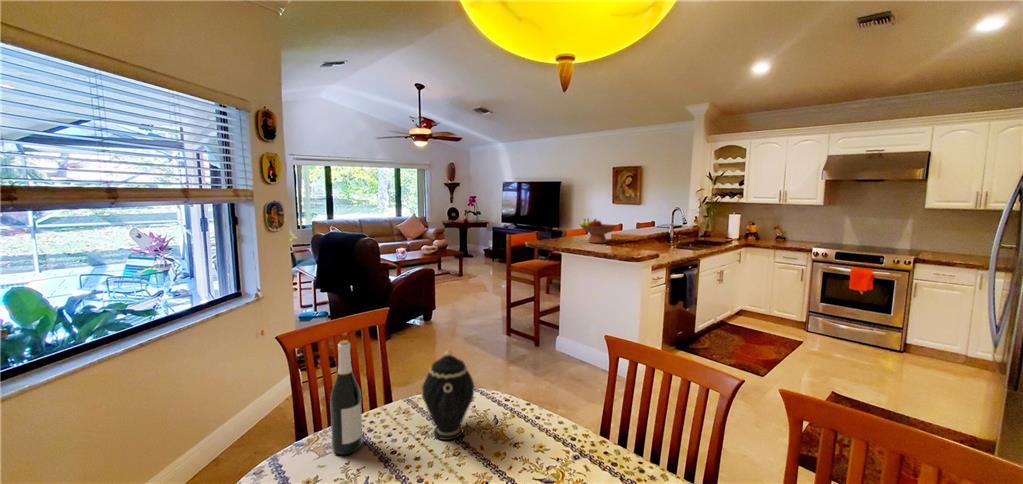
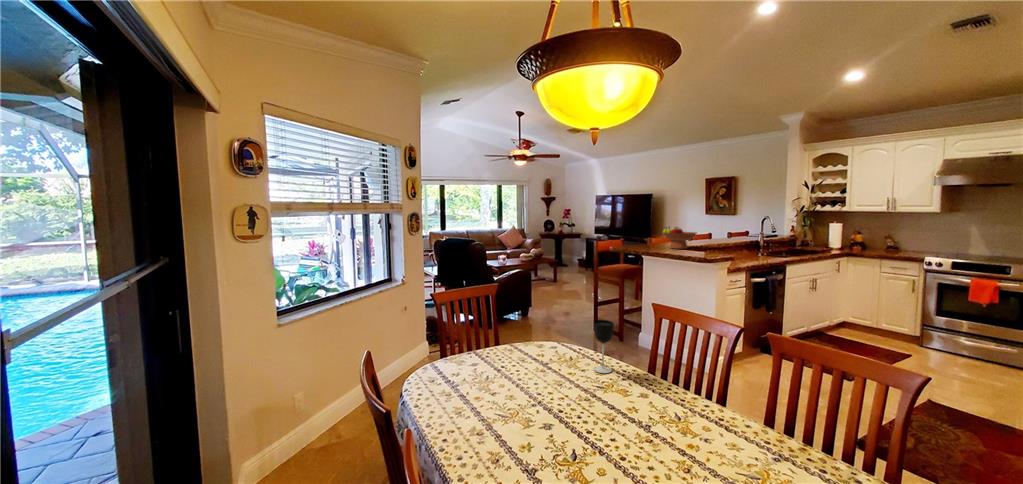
wine bottle: present [330,340,362,455] -> none [467,293,485,364]
teapot: present [422,350,475,440] -> none [522,304,556,363]
wine glass: none [531,369,561,451] -> present [594,320,614,373]

